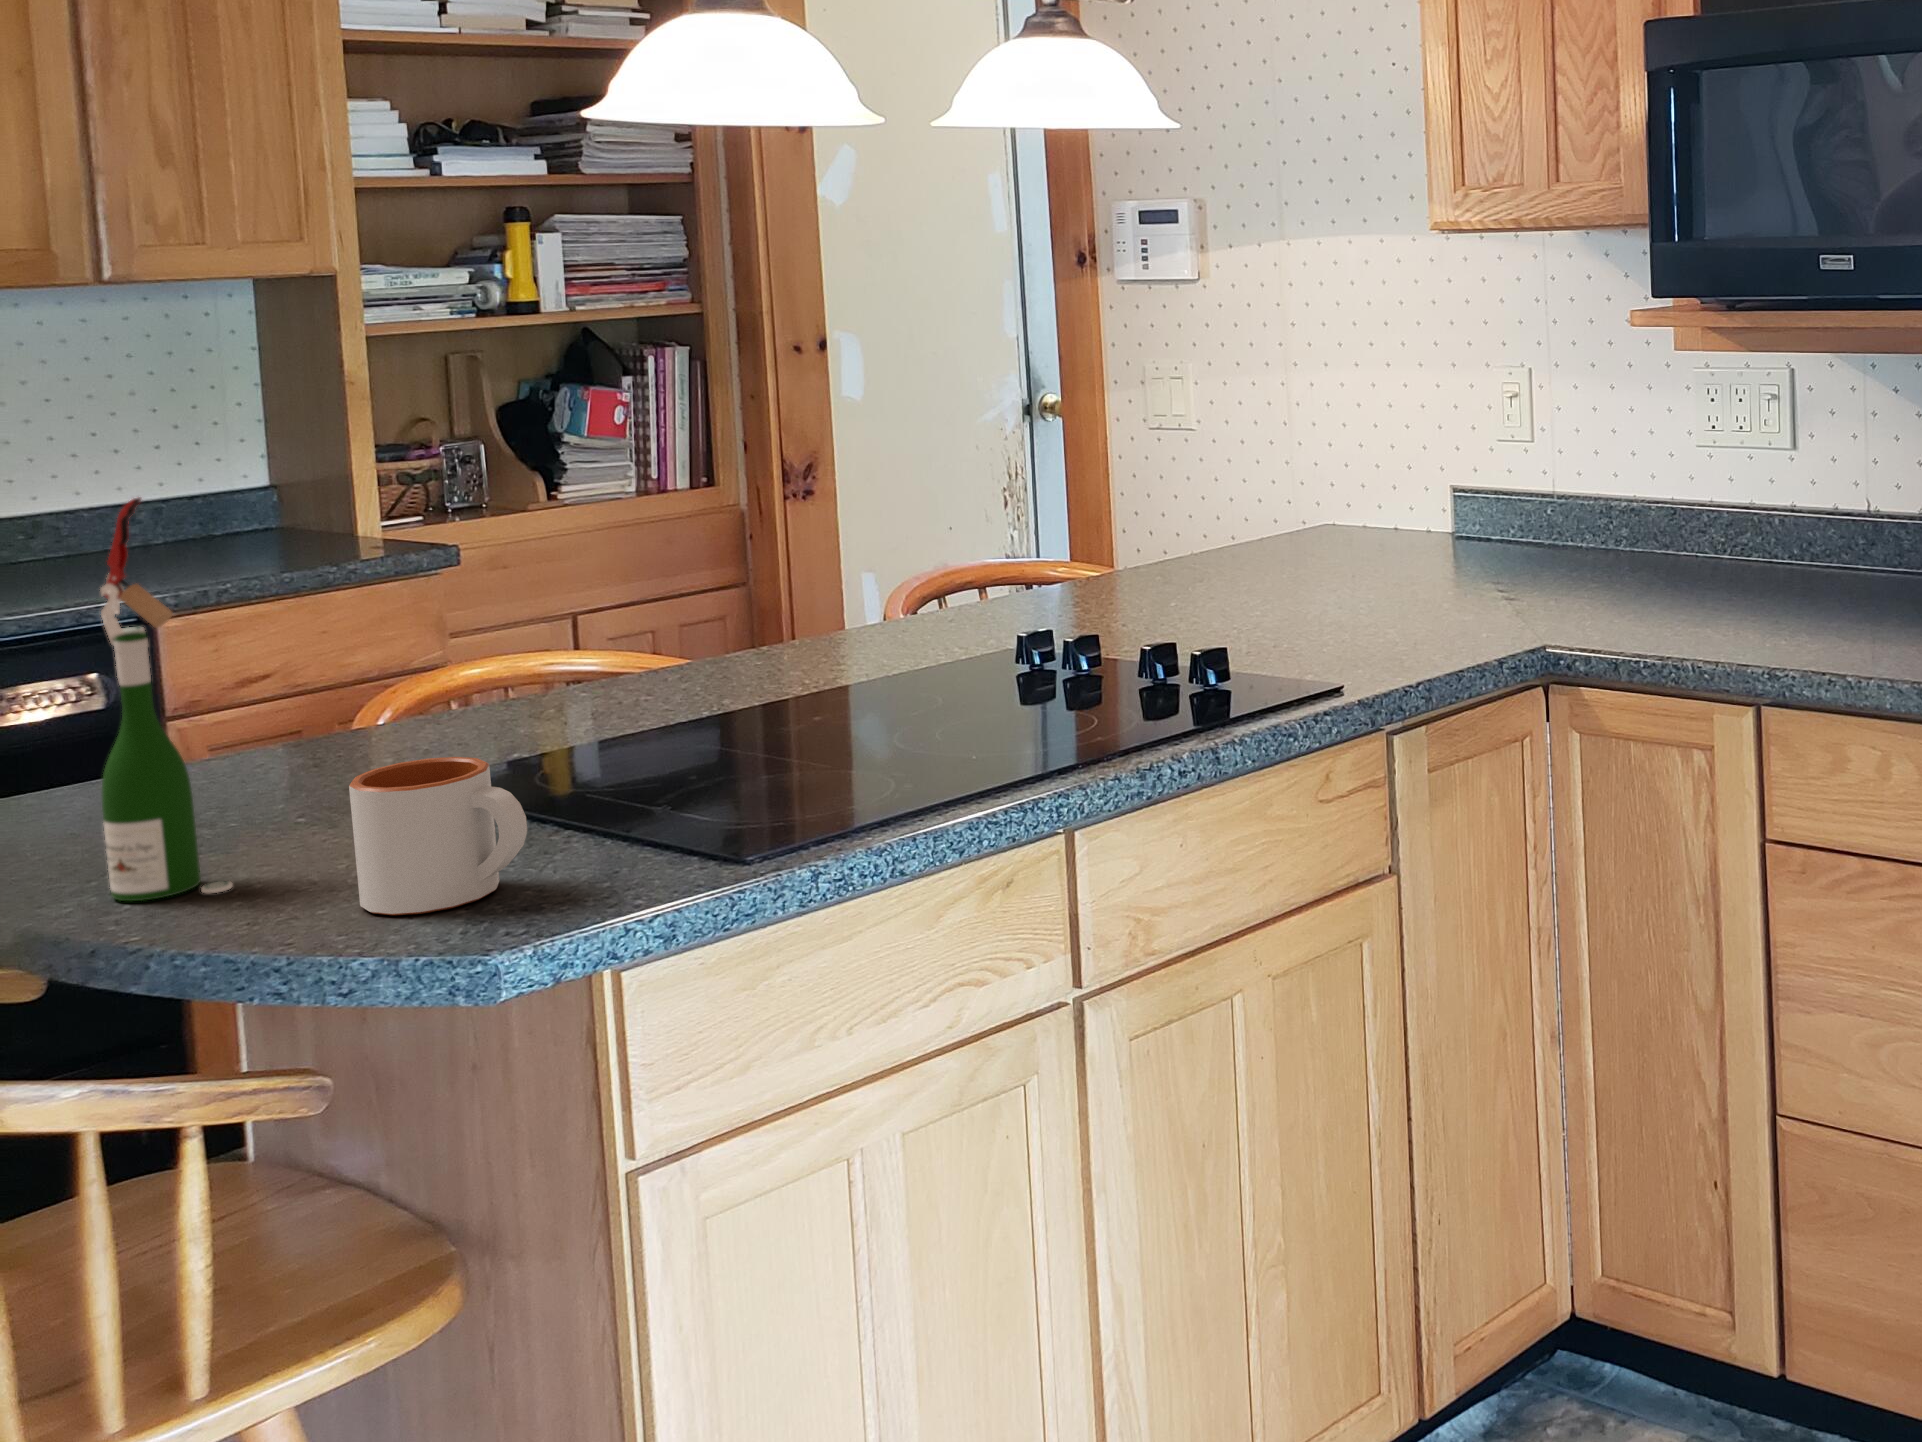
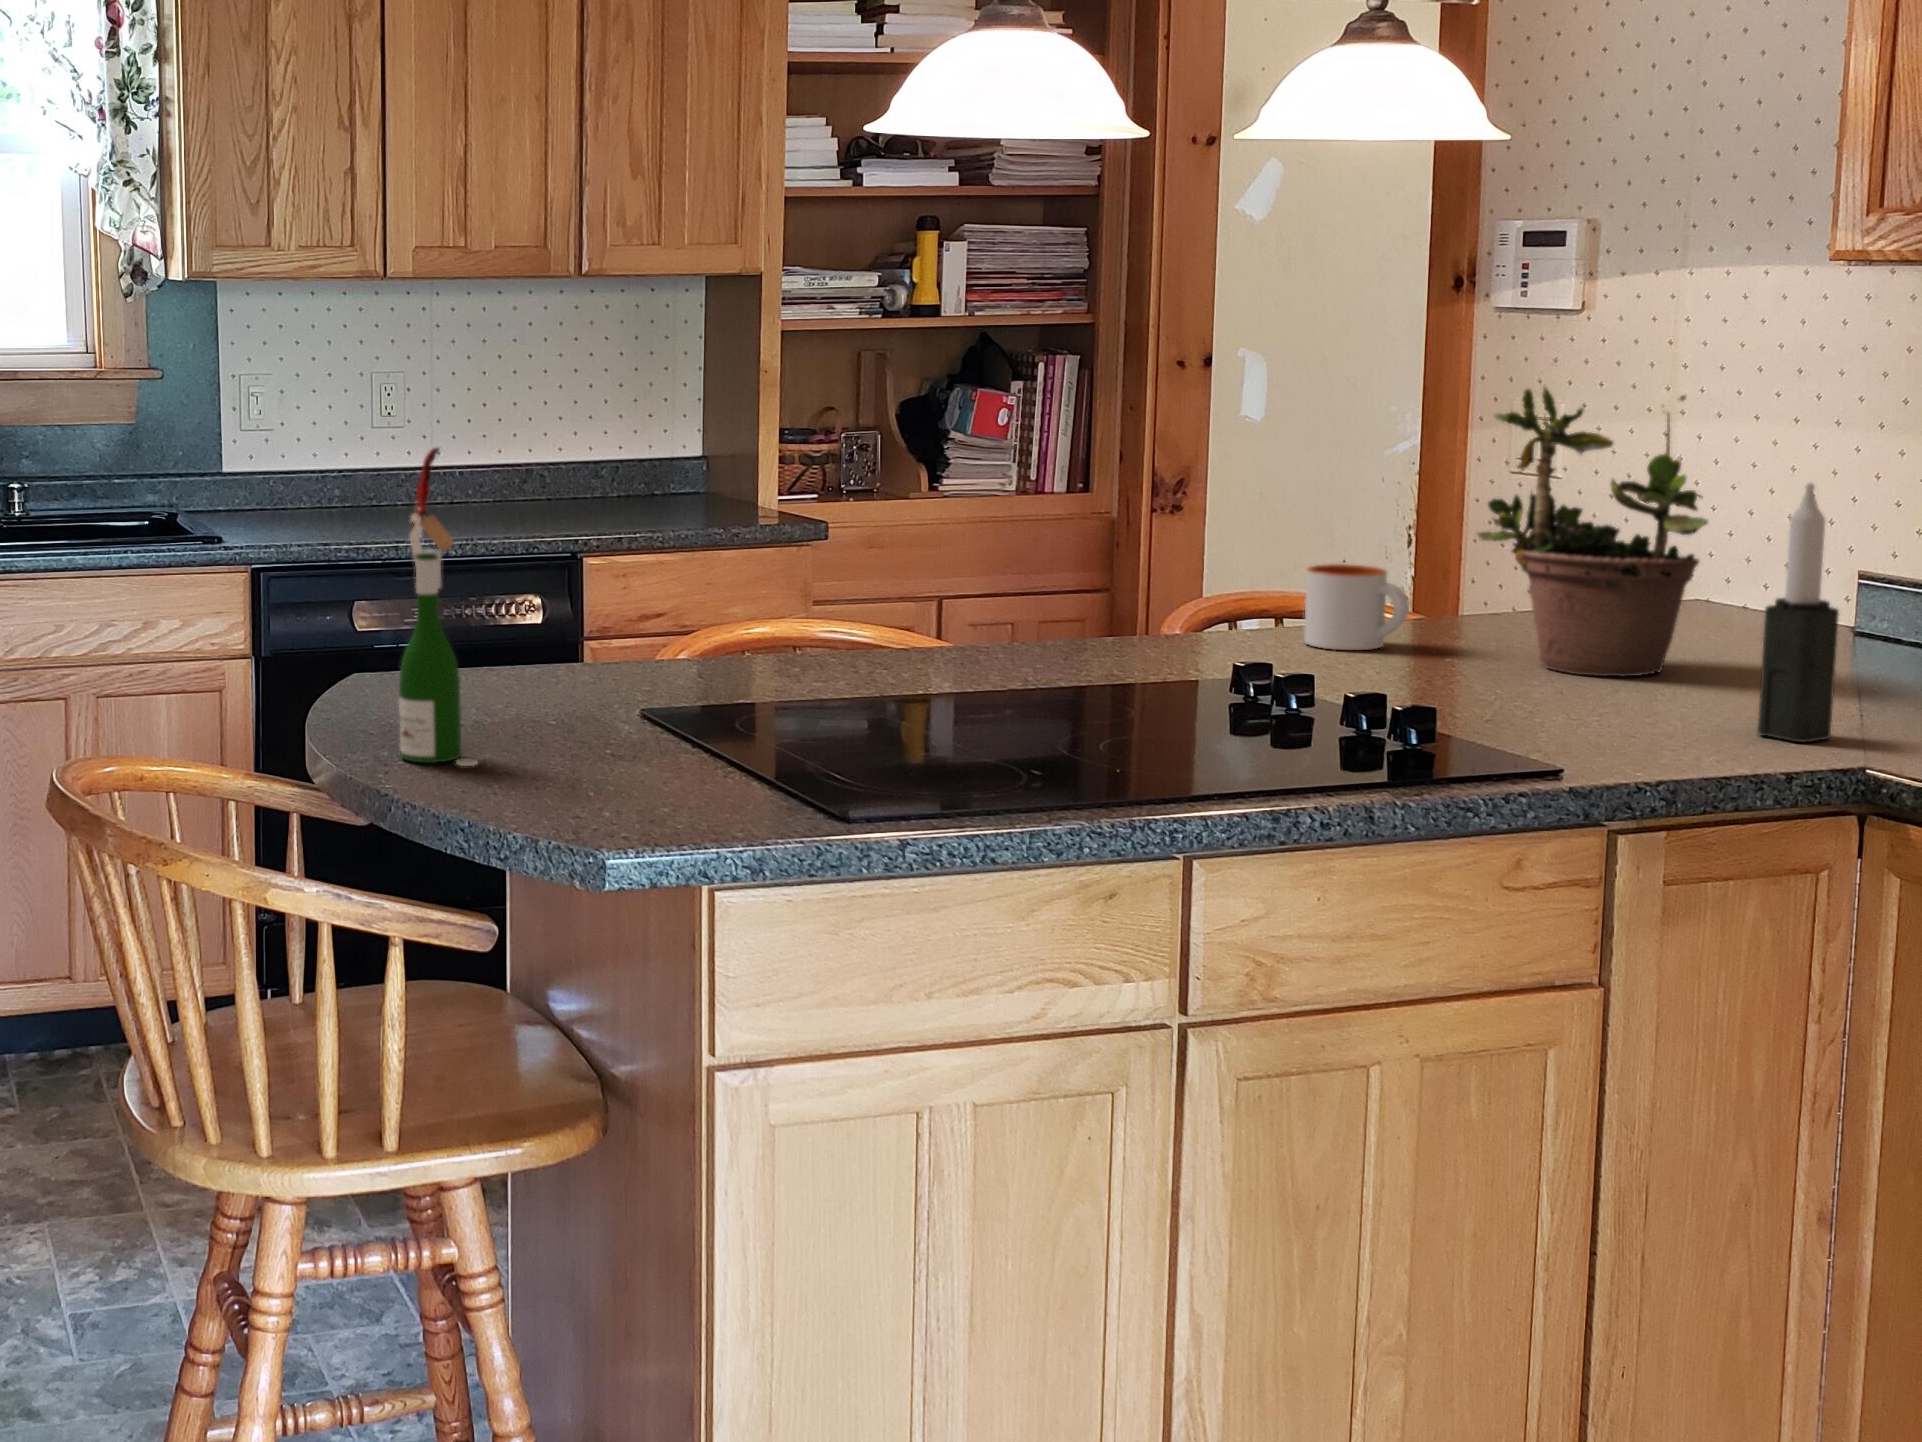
potted plant: none [1182,325,1374,602] -> present [1477,387,1708,676]
candle: none [1453,414,1510,634] -> present [1758,483,1839,742]
mug: present [349,757,527,915] -> present [1304,564,1409,650]

